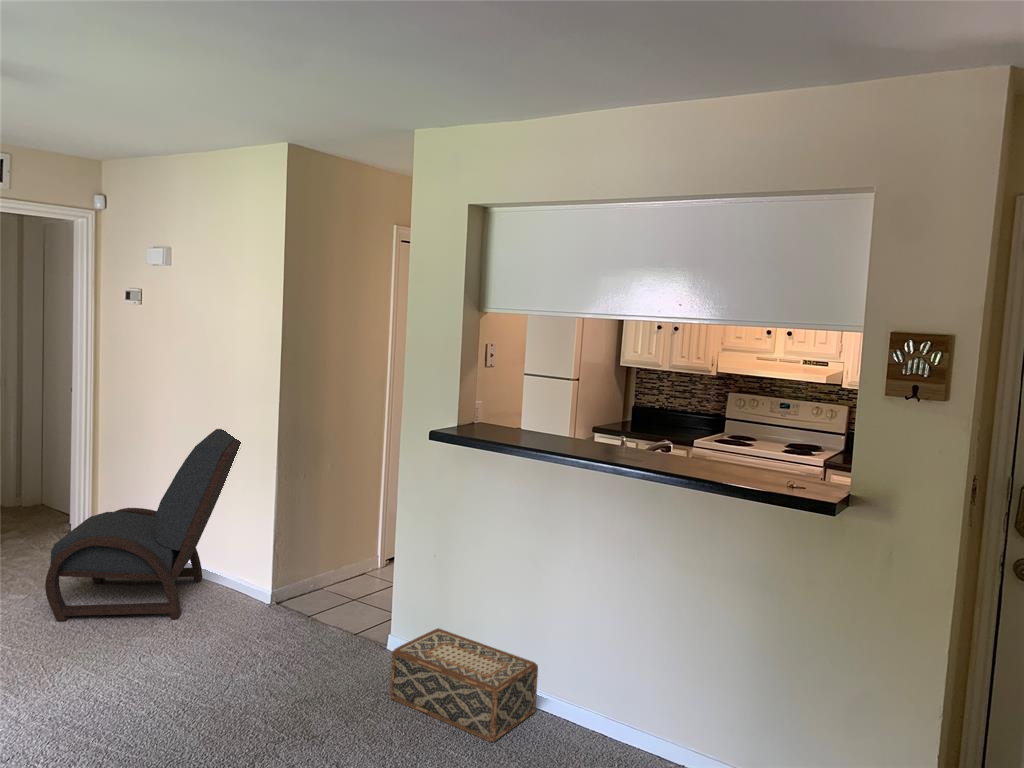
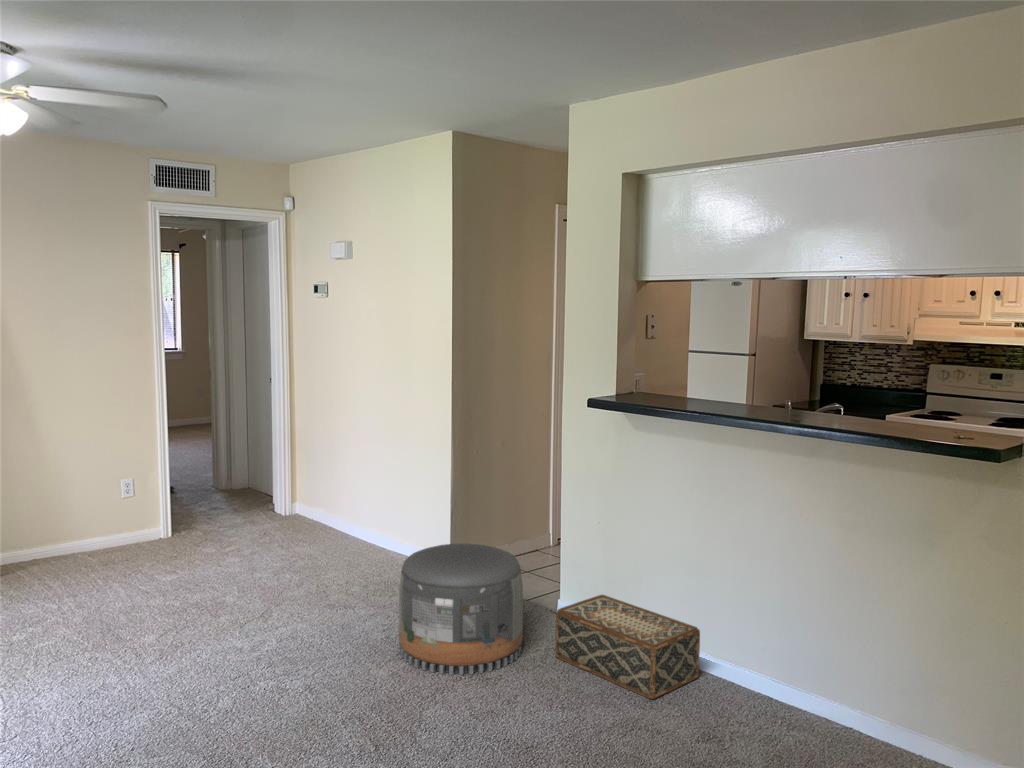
lounge chair: present [45,429,241,621] -> none [253,409,422,584]
pouf: none [220,581,357,729] -> present [399,543,523,675]

